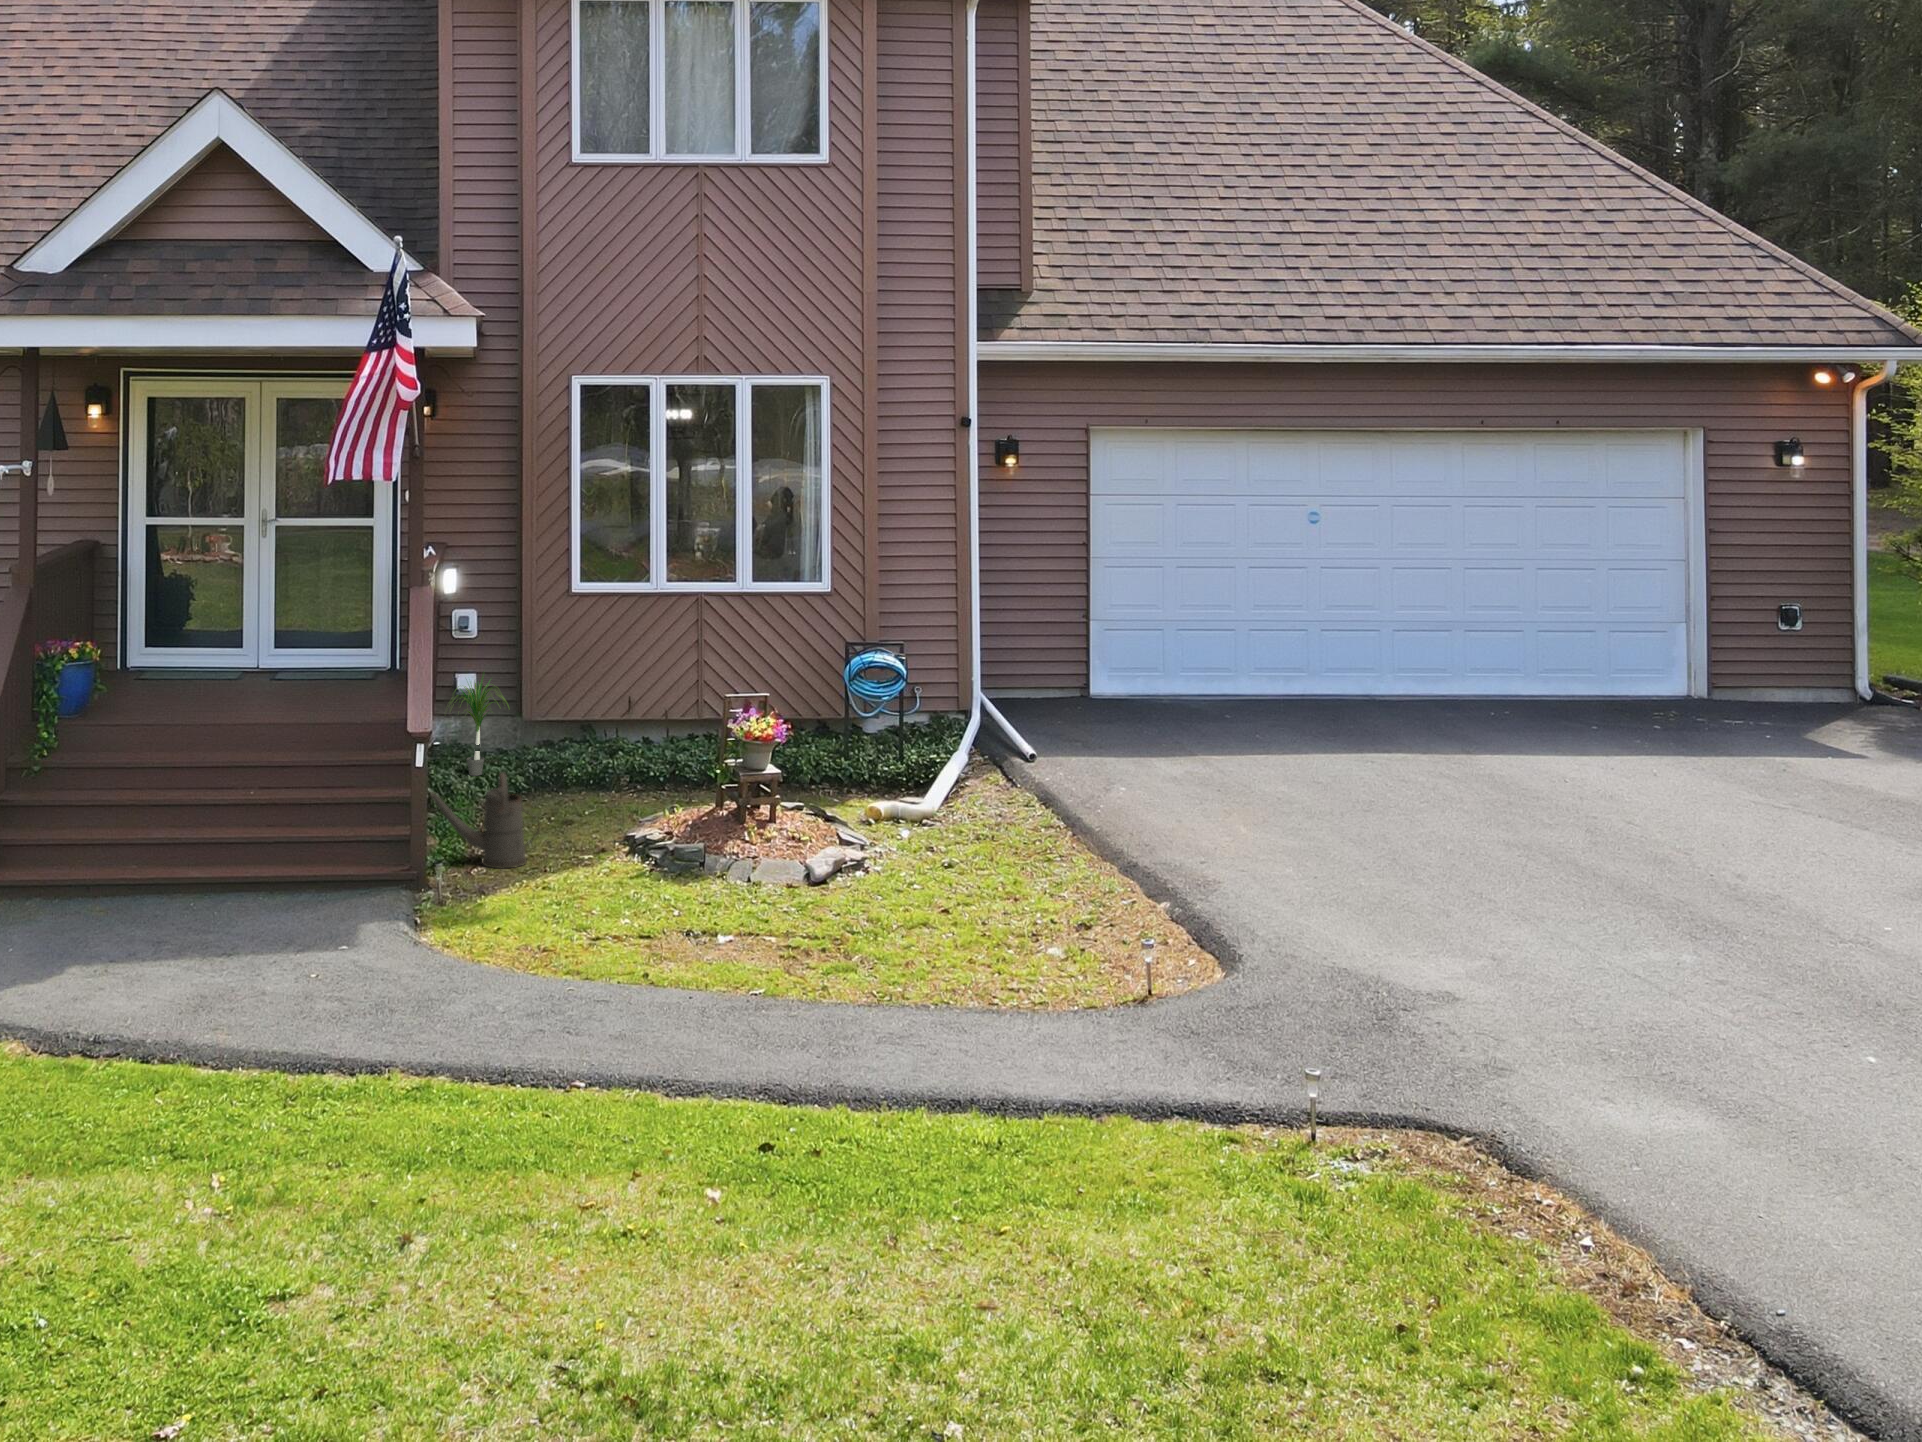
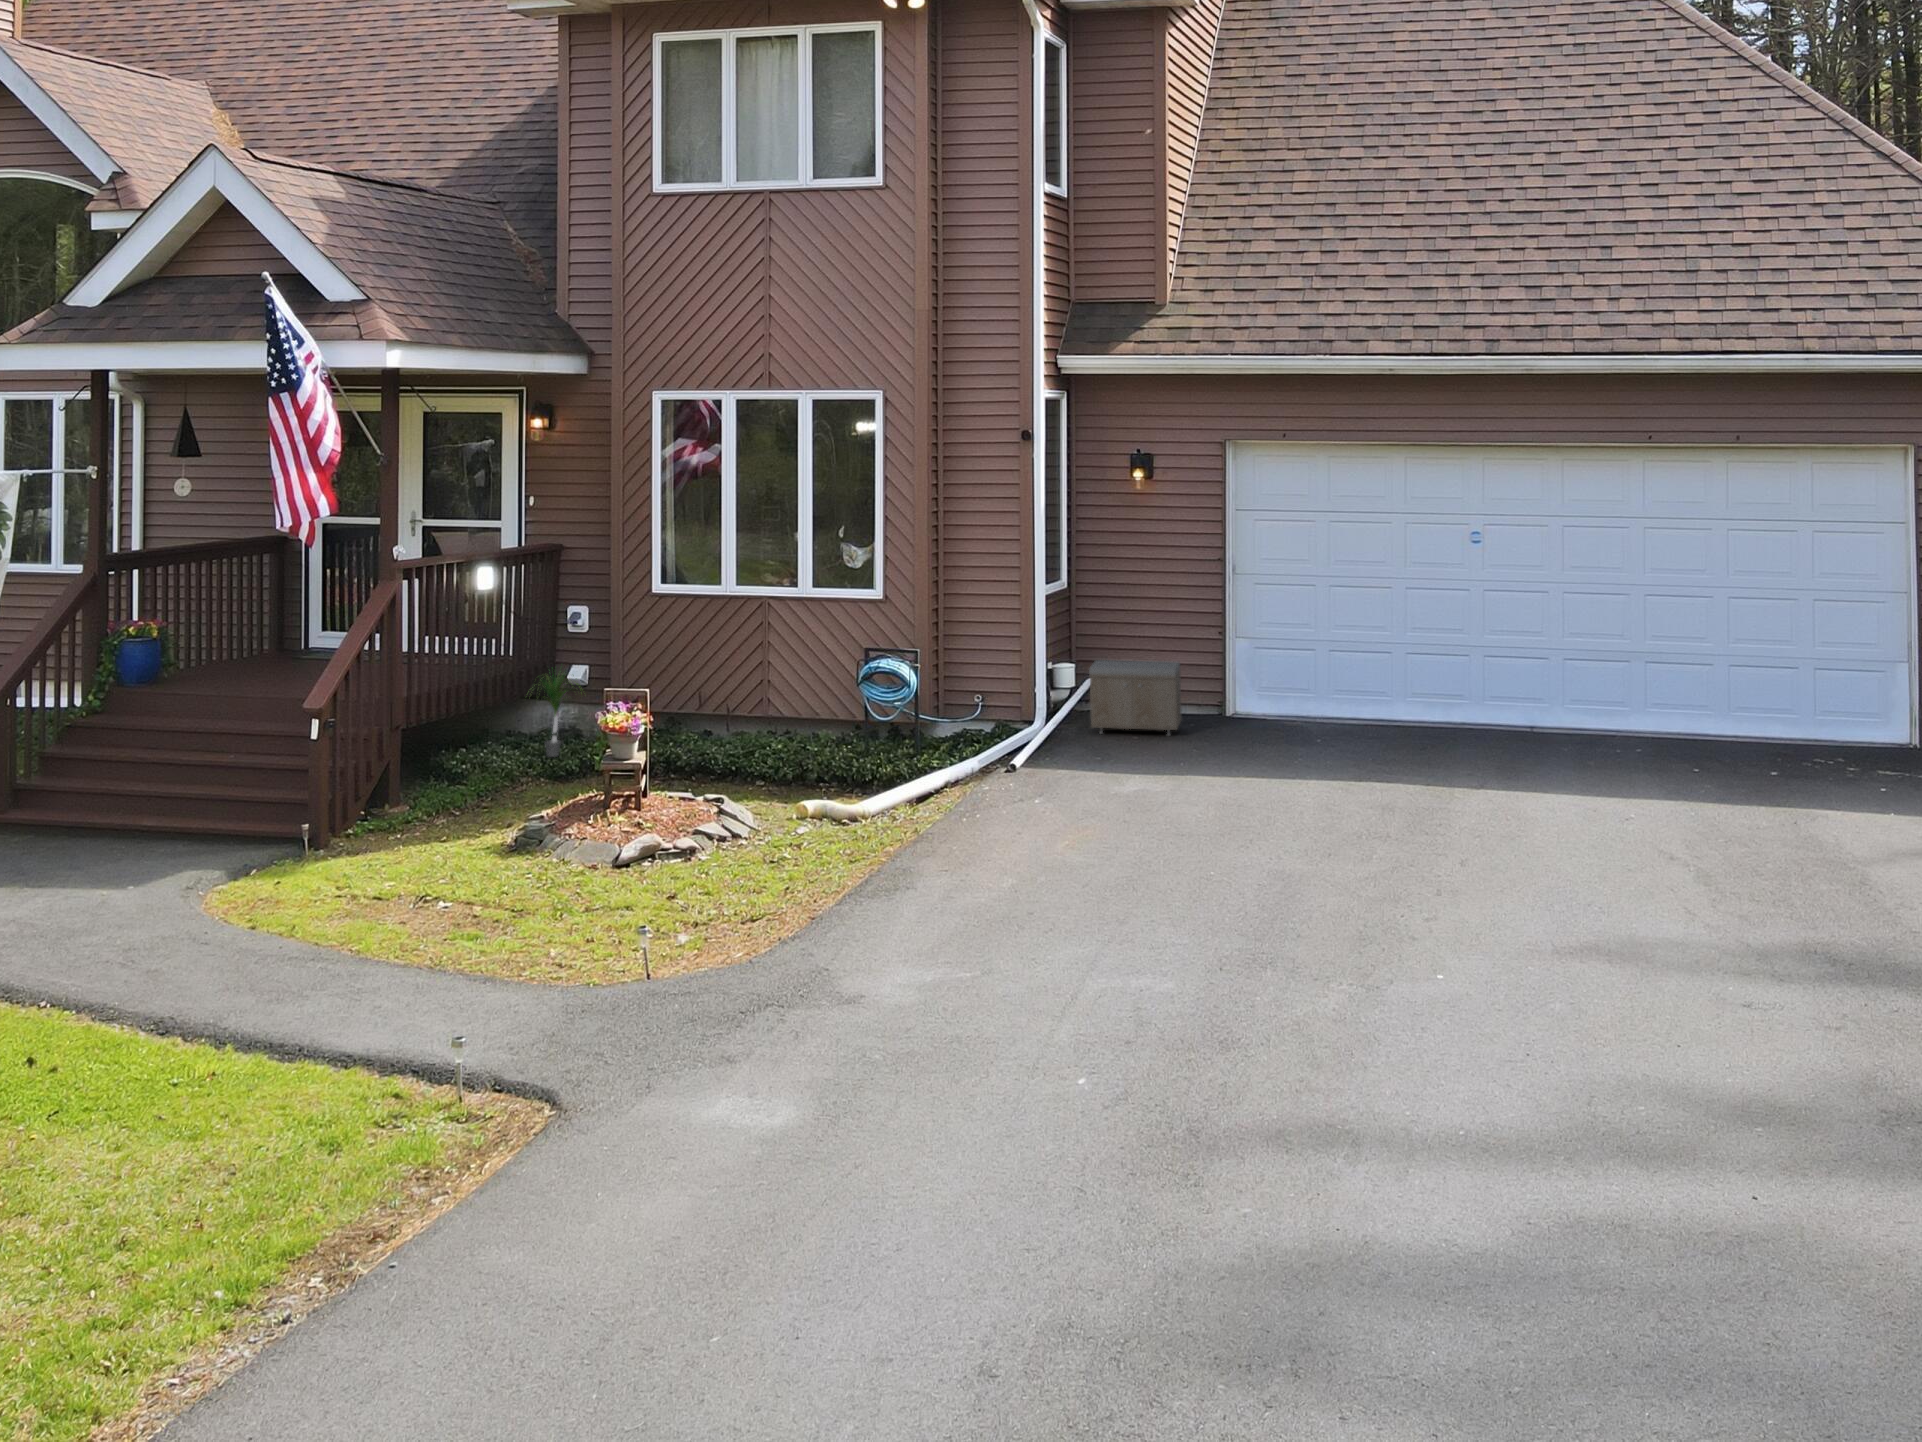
storage bench: none [967,648,1065,724] -> present [1089,660,1182,736]
watering can: present [430,773,539,869] -> none [342,754,440,842]

